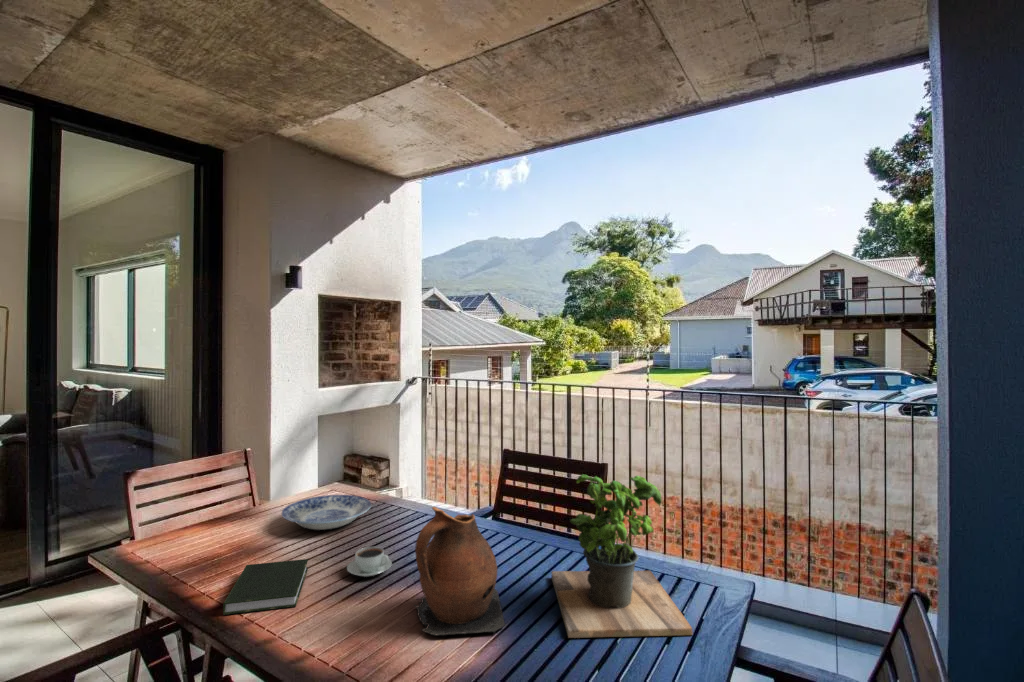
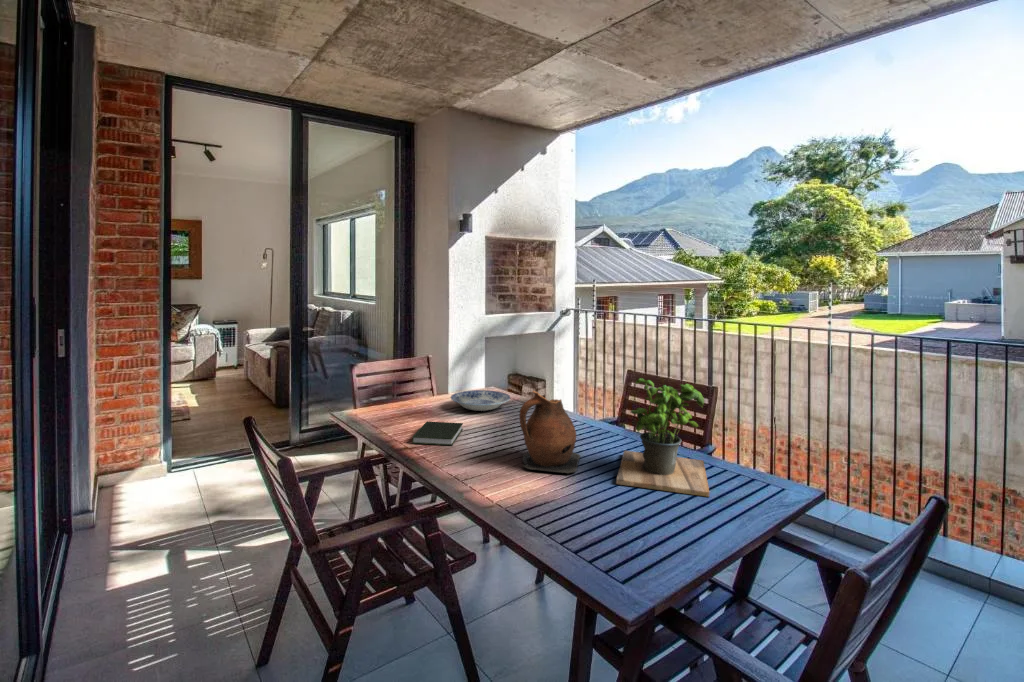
coffee cup: present [347,547,392,577] -> none [486,420,515,438]

